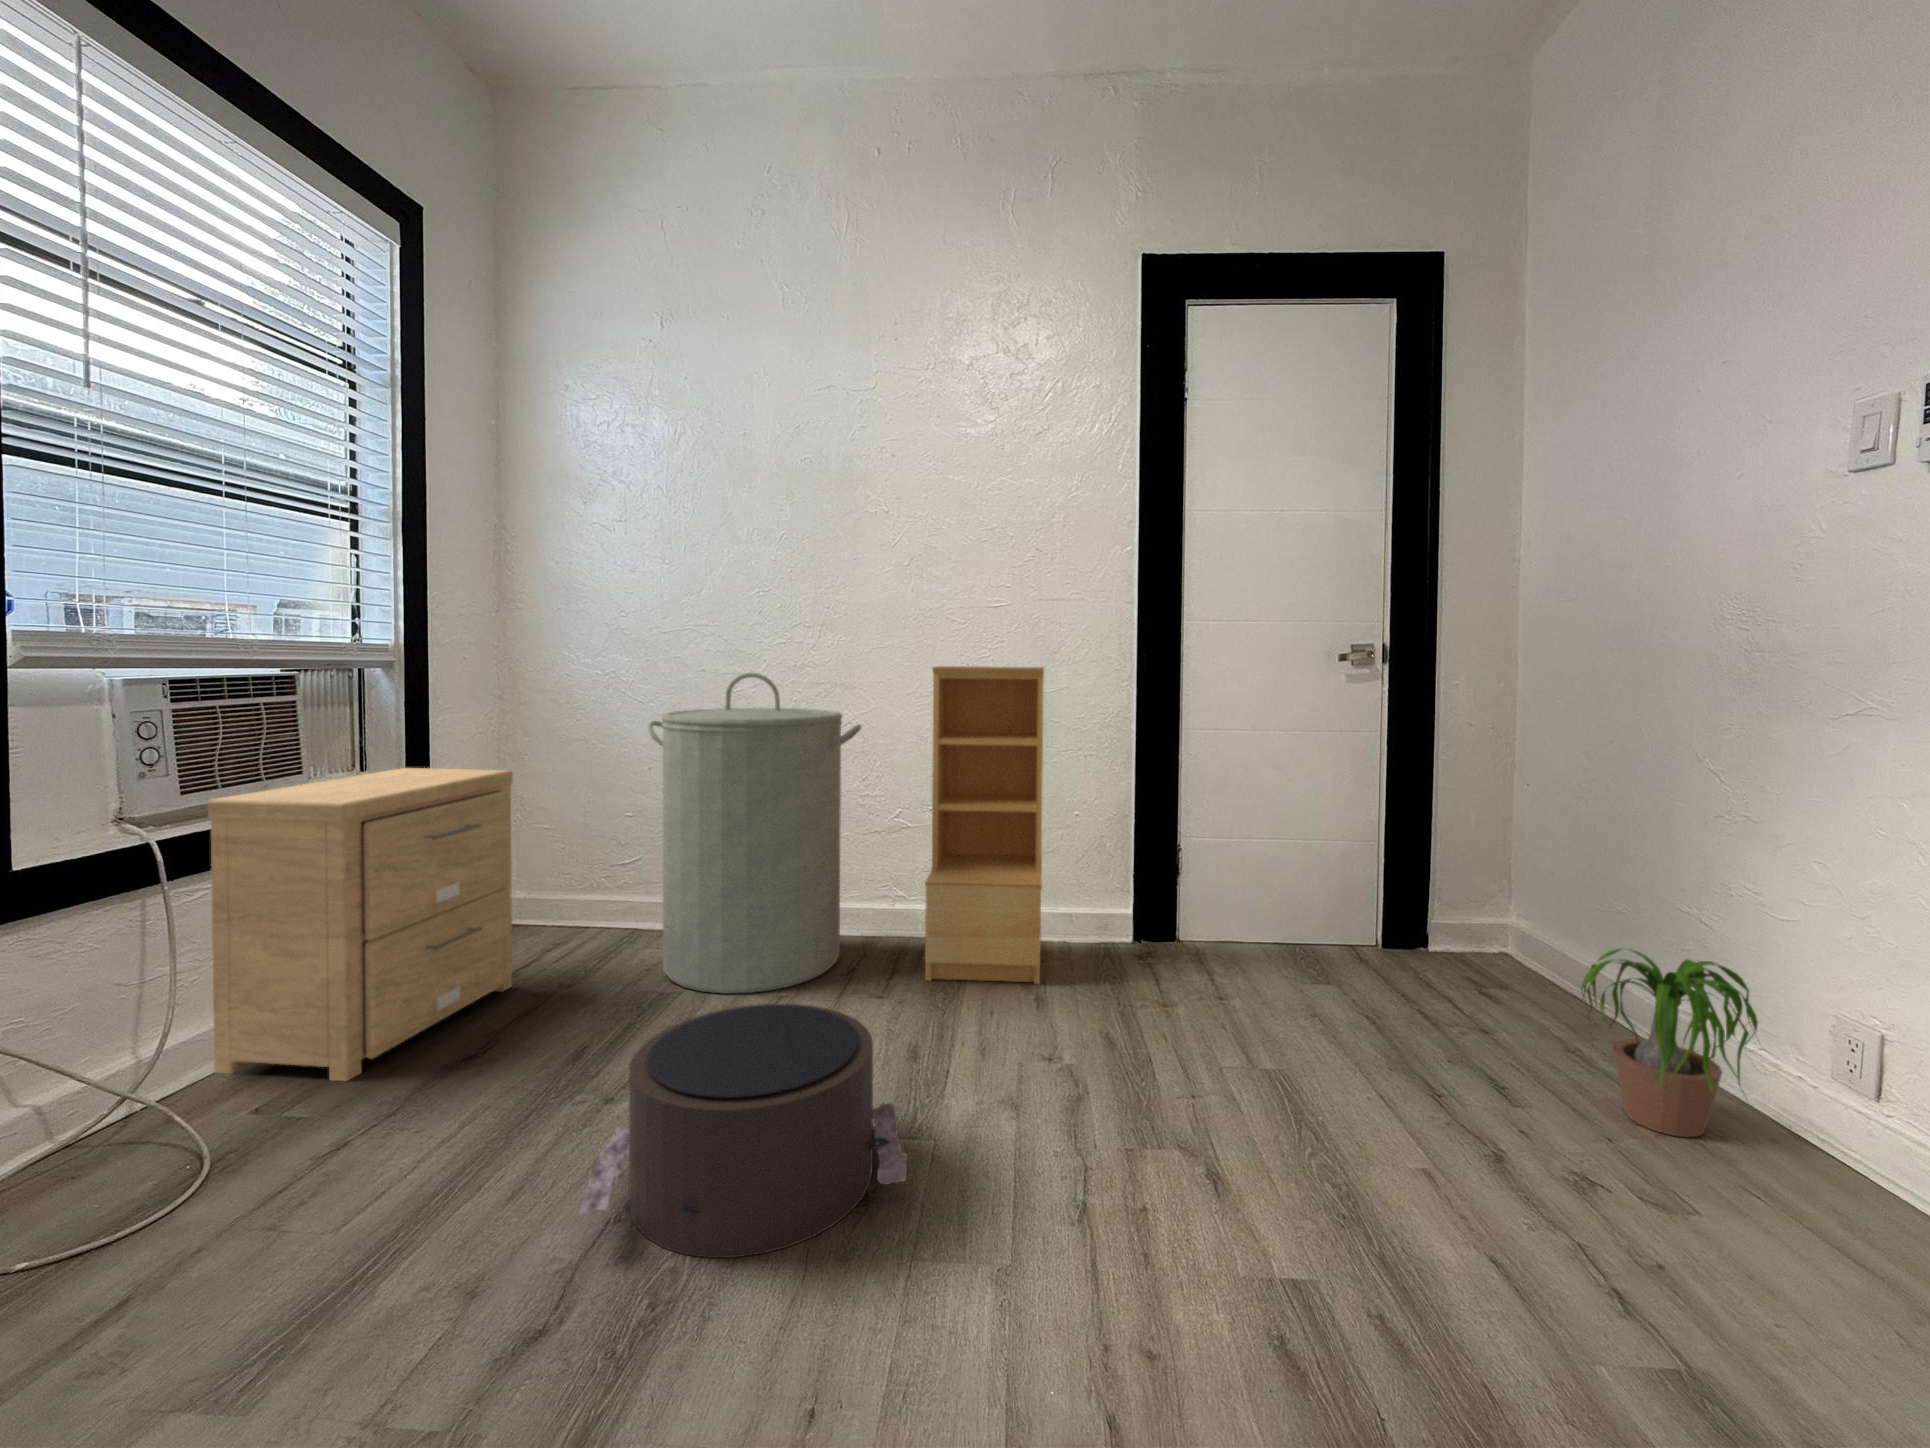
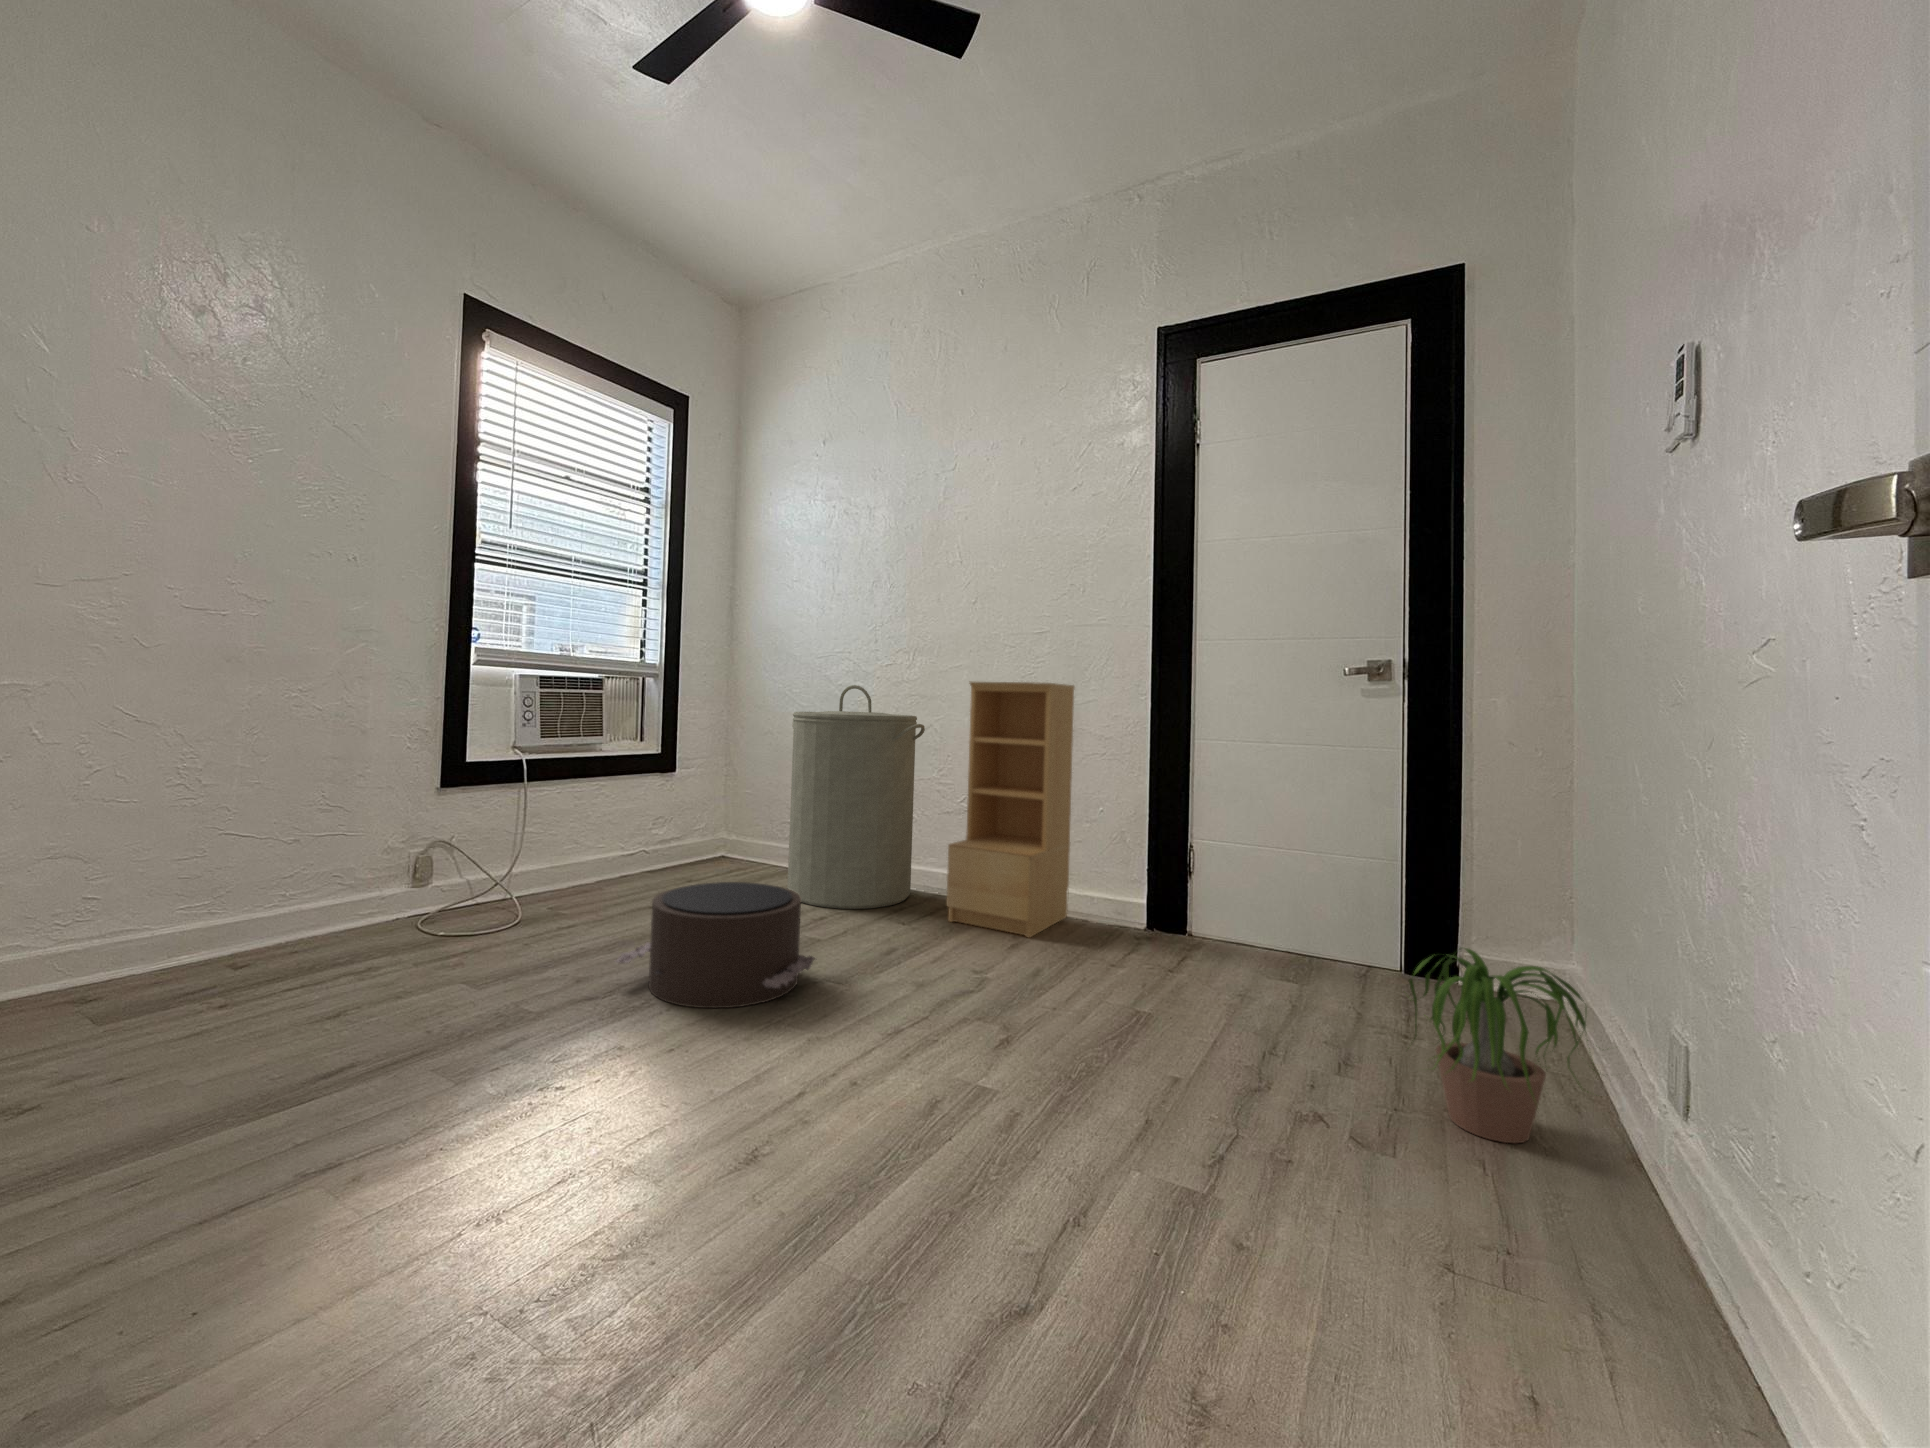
side table: present [208,768,513,1081] -> none [543,739,710,905]

